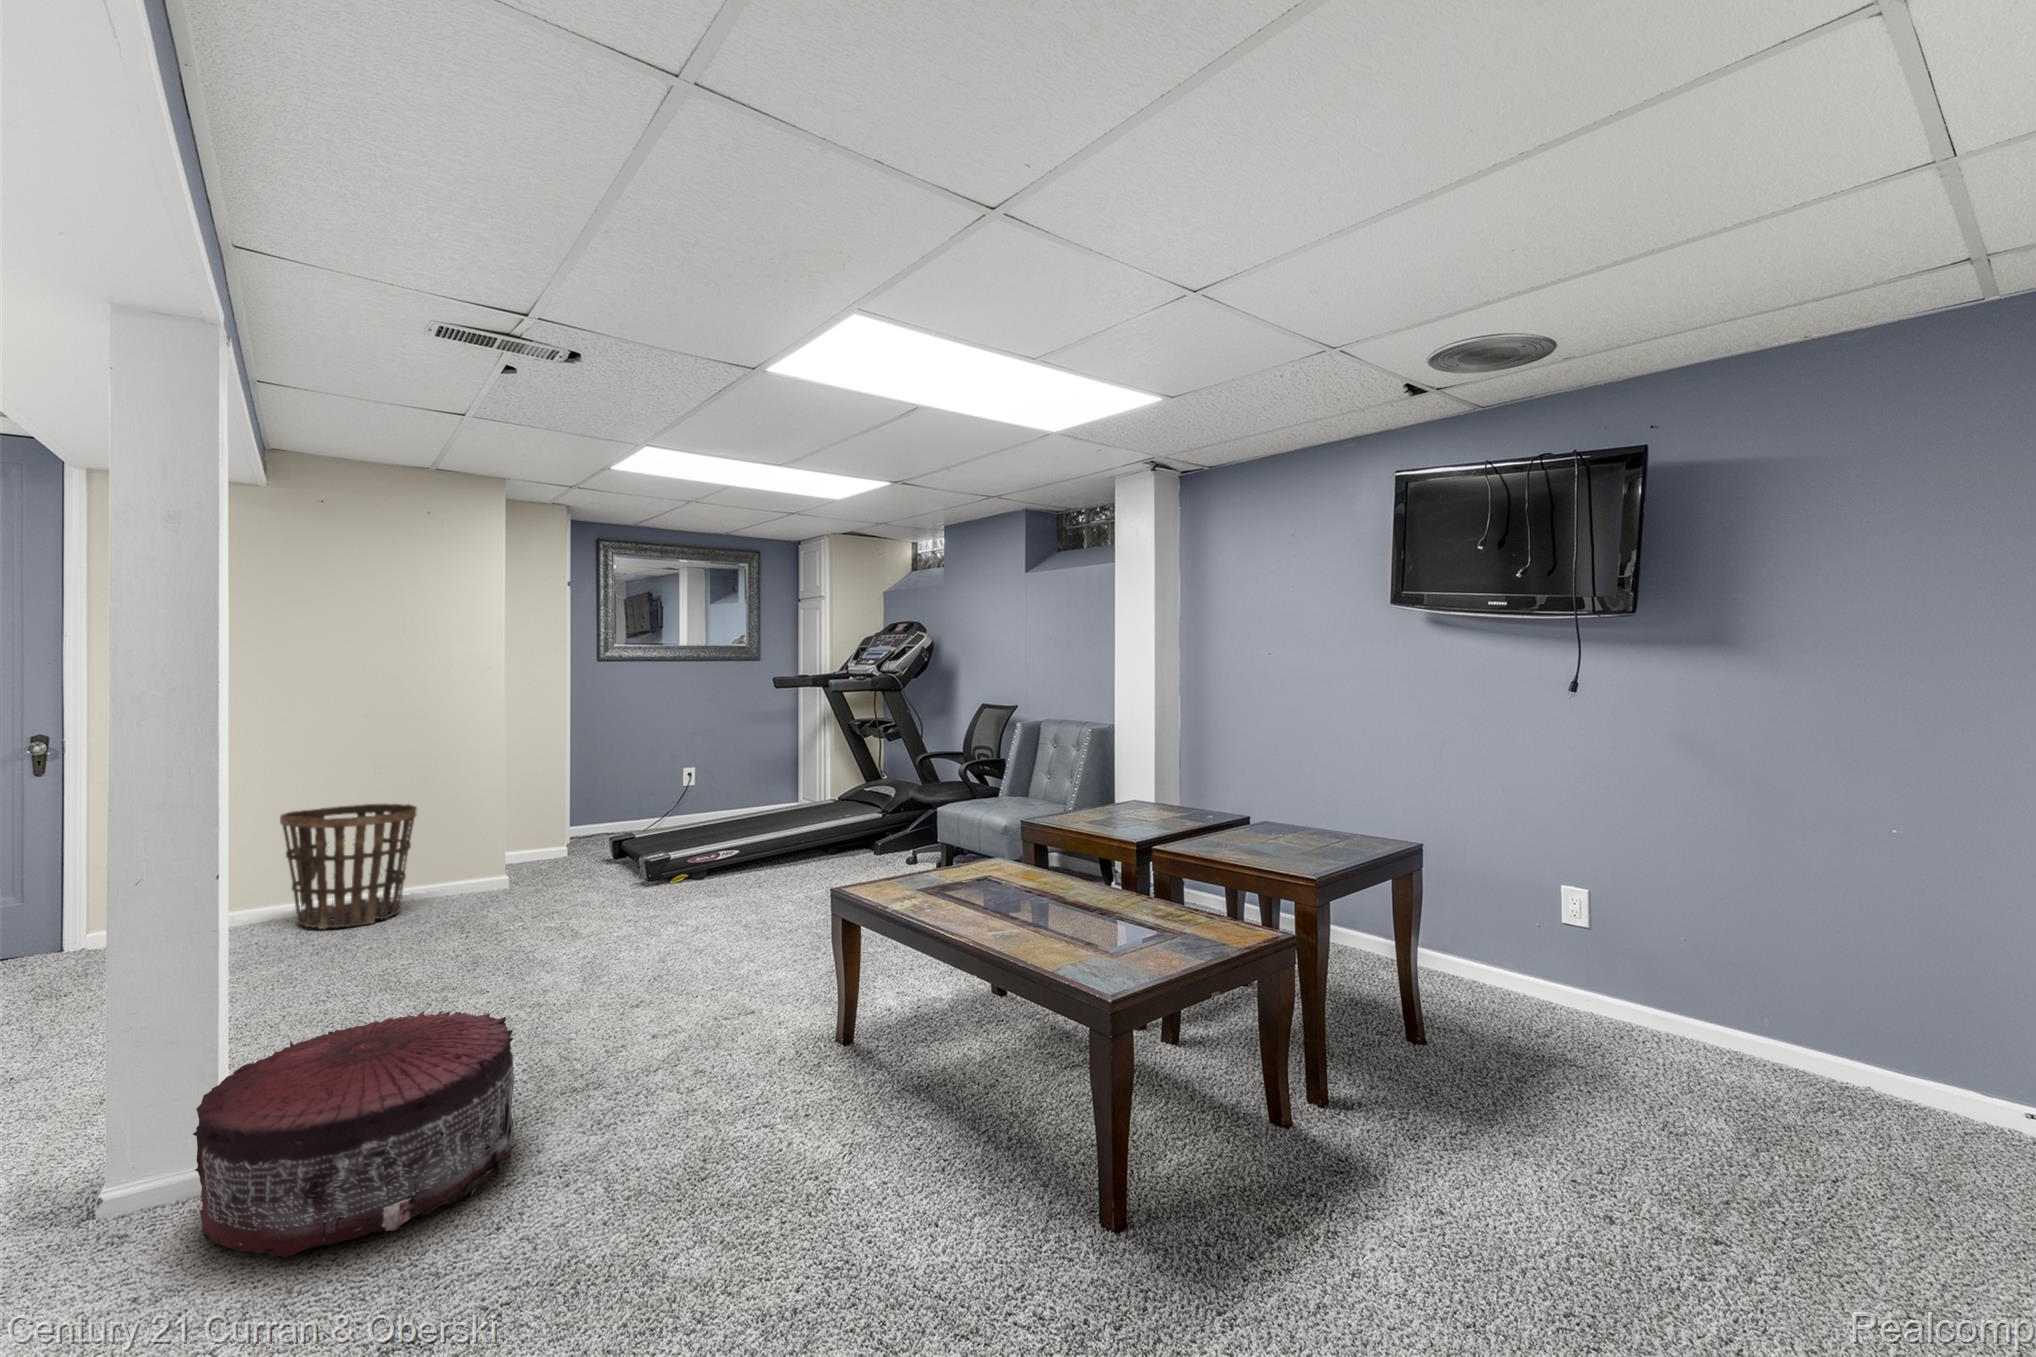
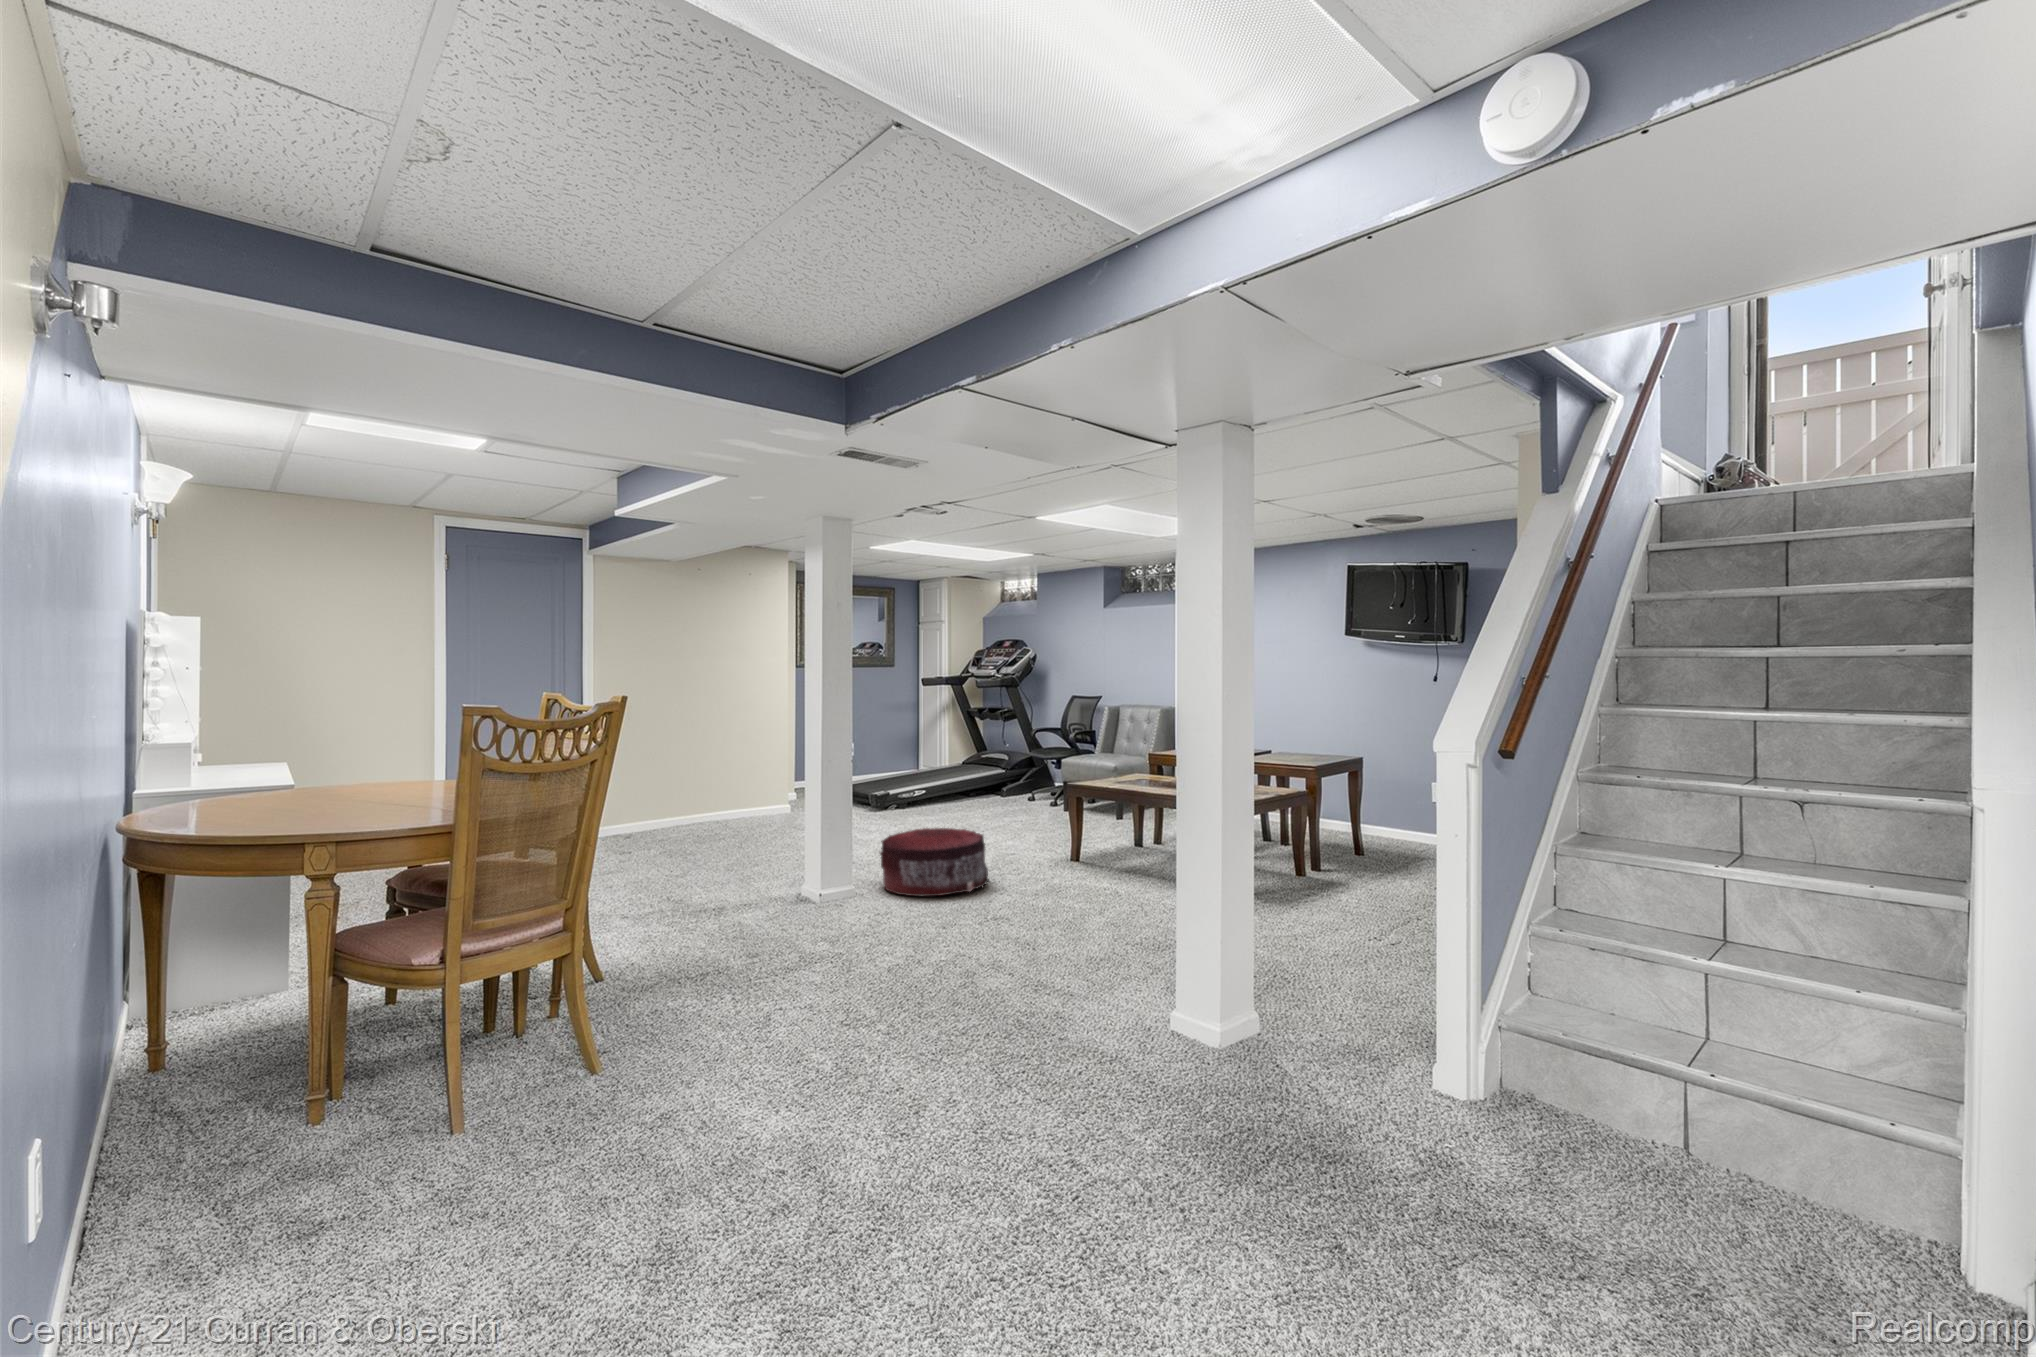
basket: present [280,804,417,929] -> none [695,759,764,830]

